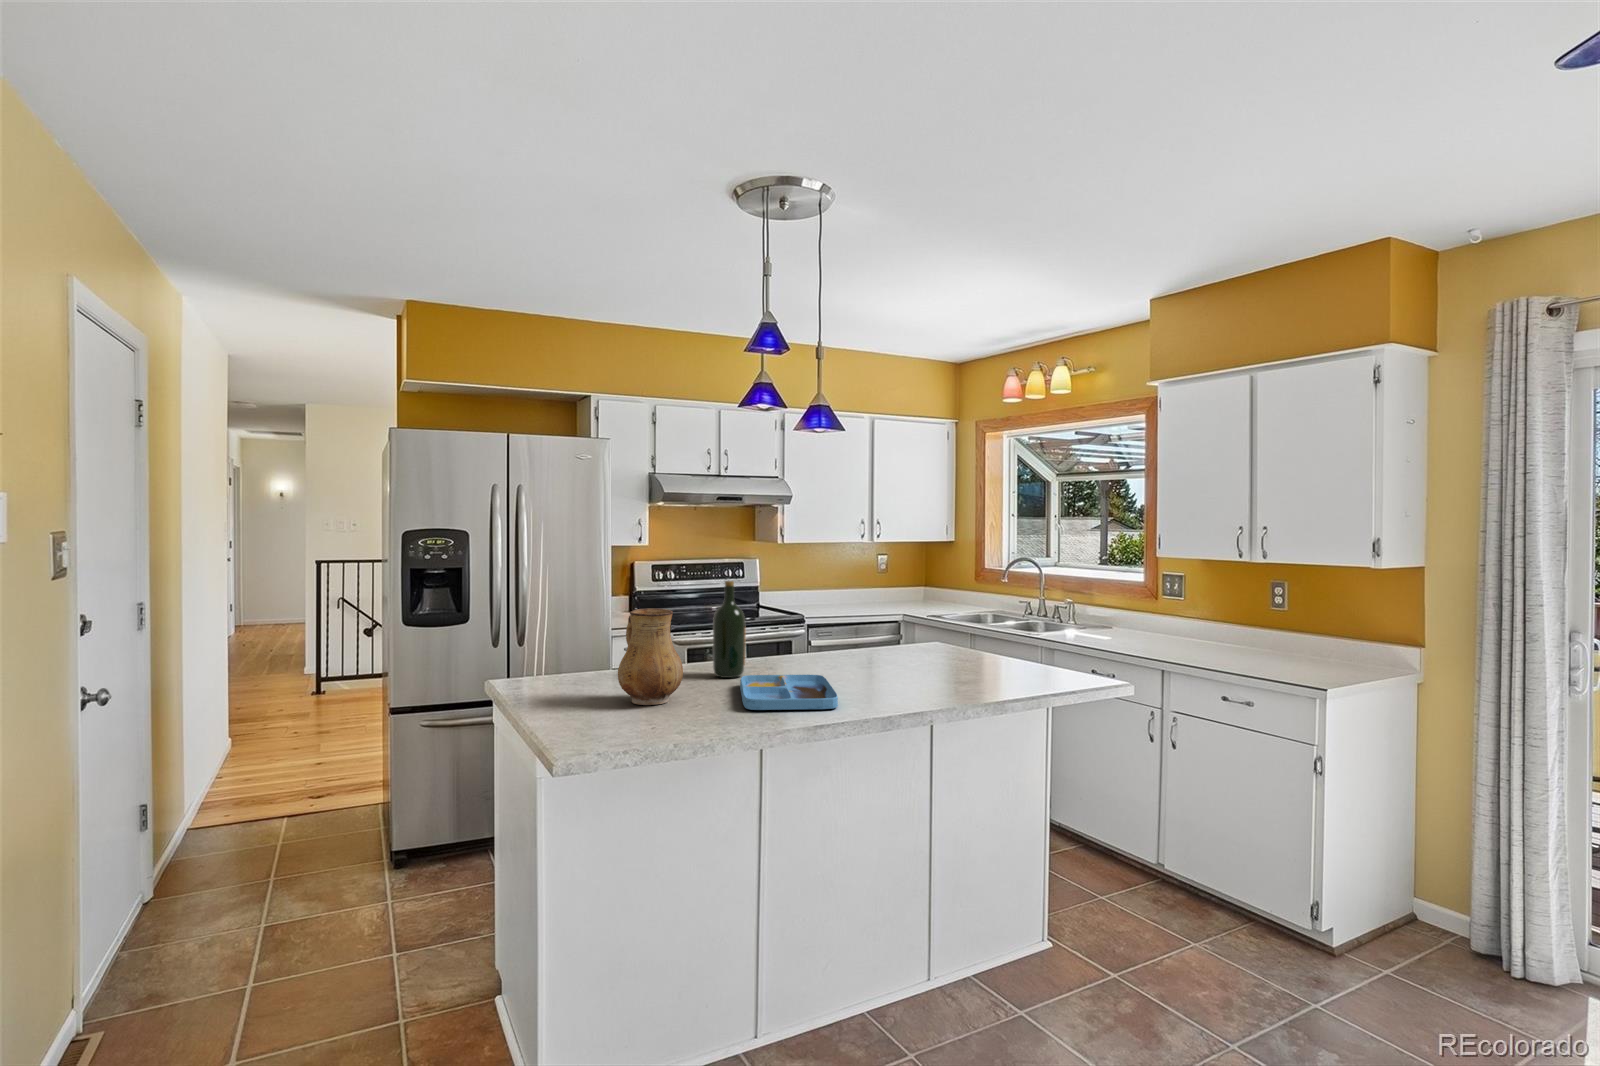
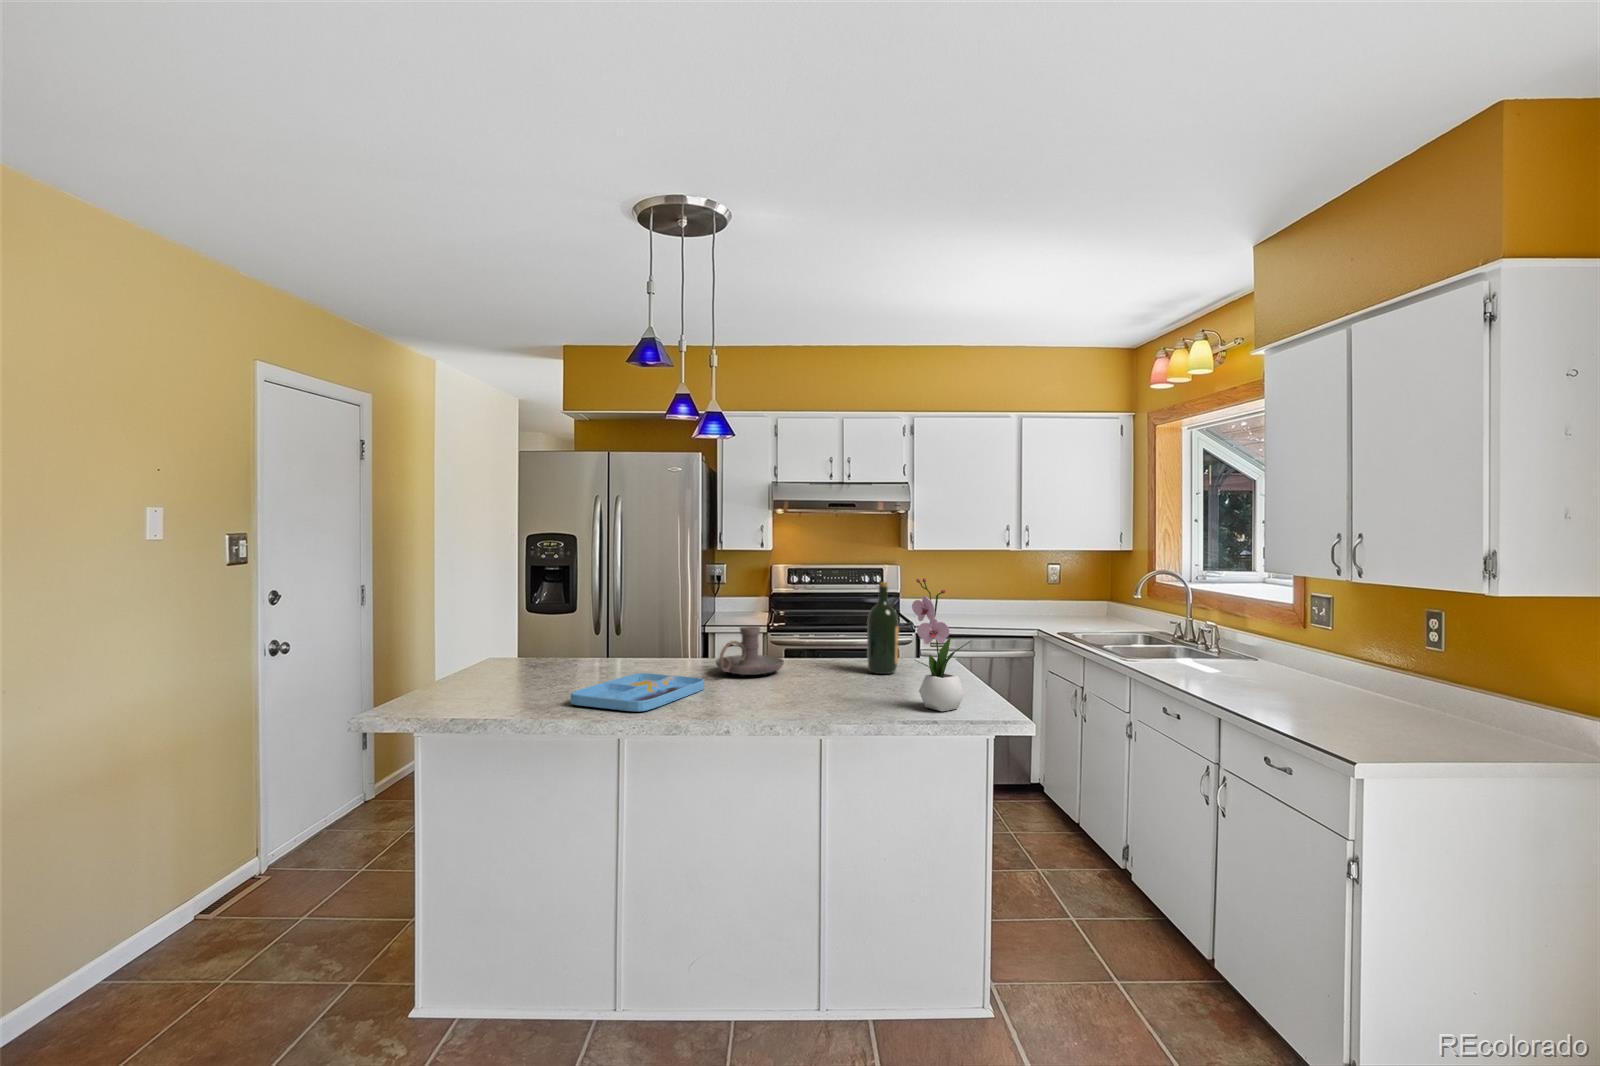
flower arrangement: none [1030,568,1071,682] -> present [912,578,971,711]
wine bottle: present [713,581,746,678] -> present [867,582,899,674]
ceramic pitcher: present [618,608,683,705] -> none [498,604,560,691]
candle holder: none [783,622,851,670] -> present [716,626,784,675]

